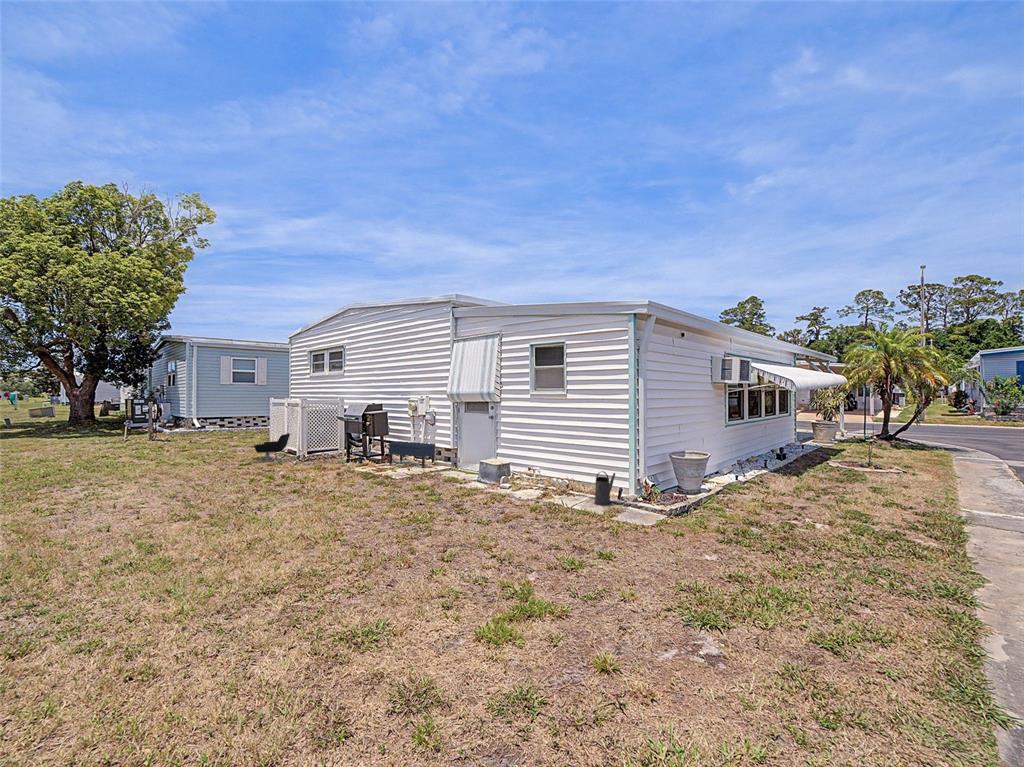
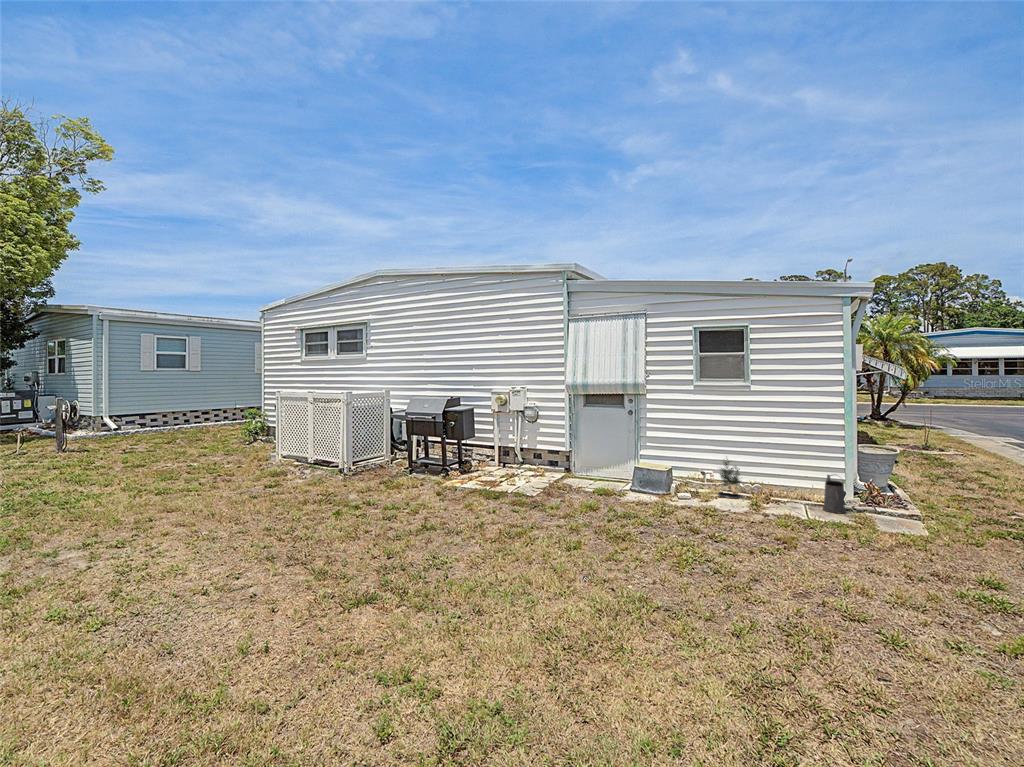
lounge chair: present [254,433,290,461] -> none [279,437,325,476]
bench: present [389,441,435,467] -> none [473,442,533,474]
potted tree: none [533,454,556,491] -> present [718,459,741,498]

